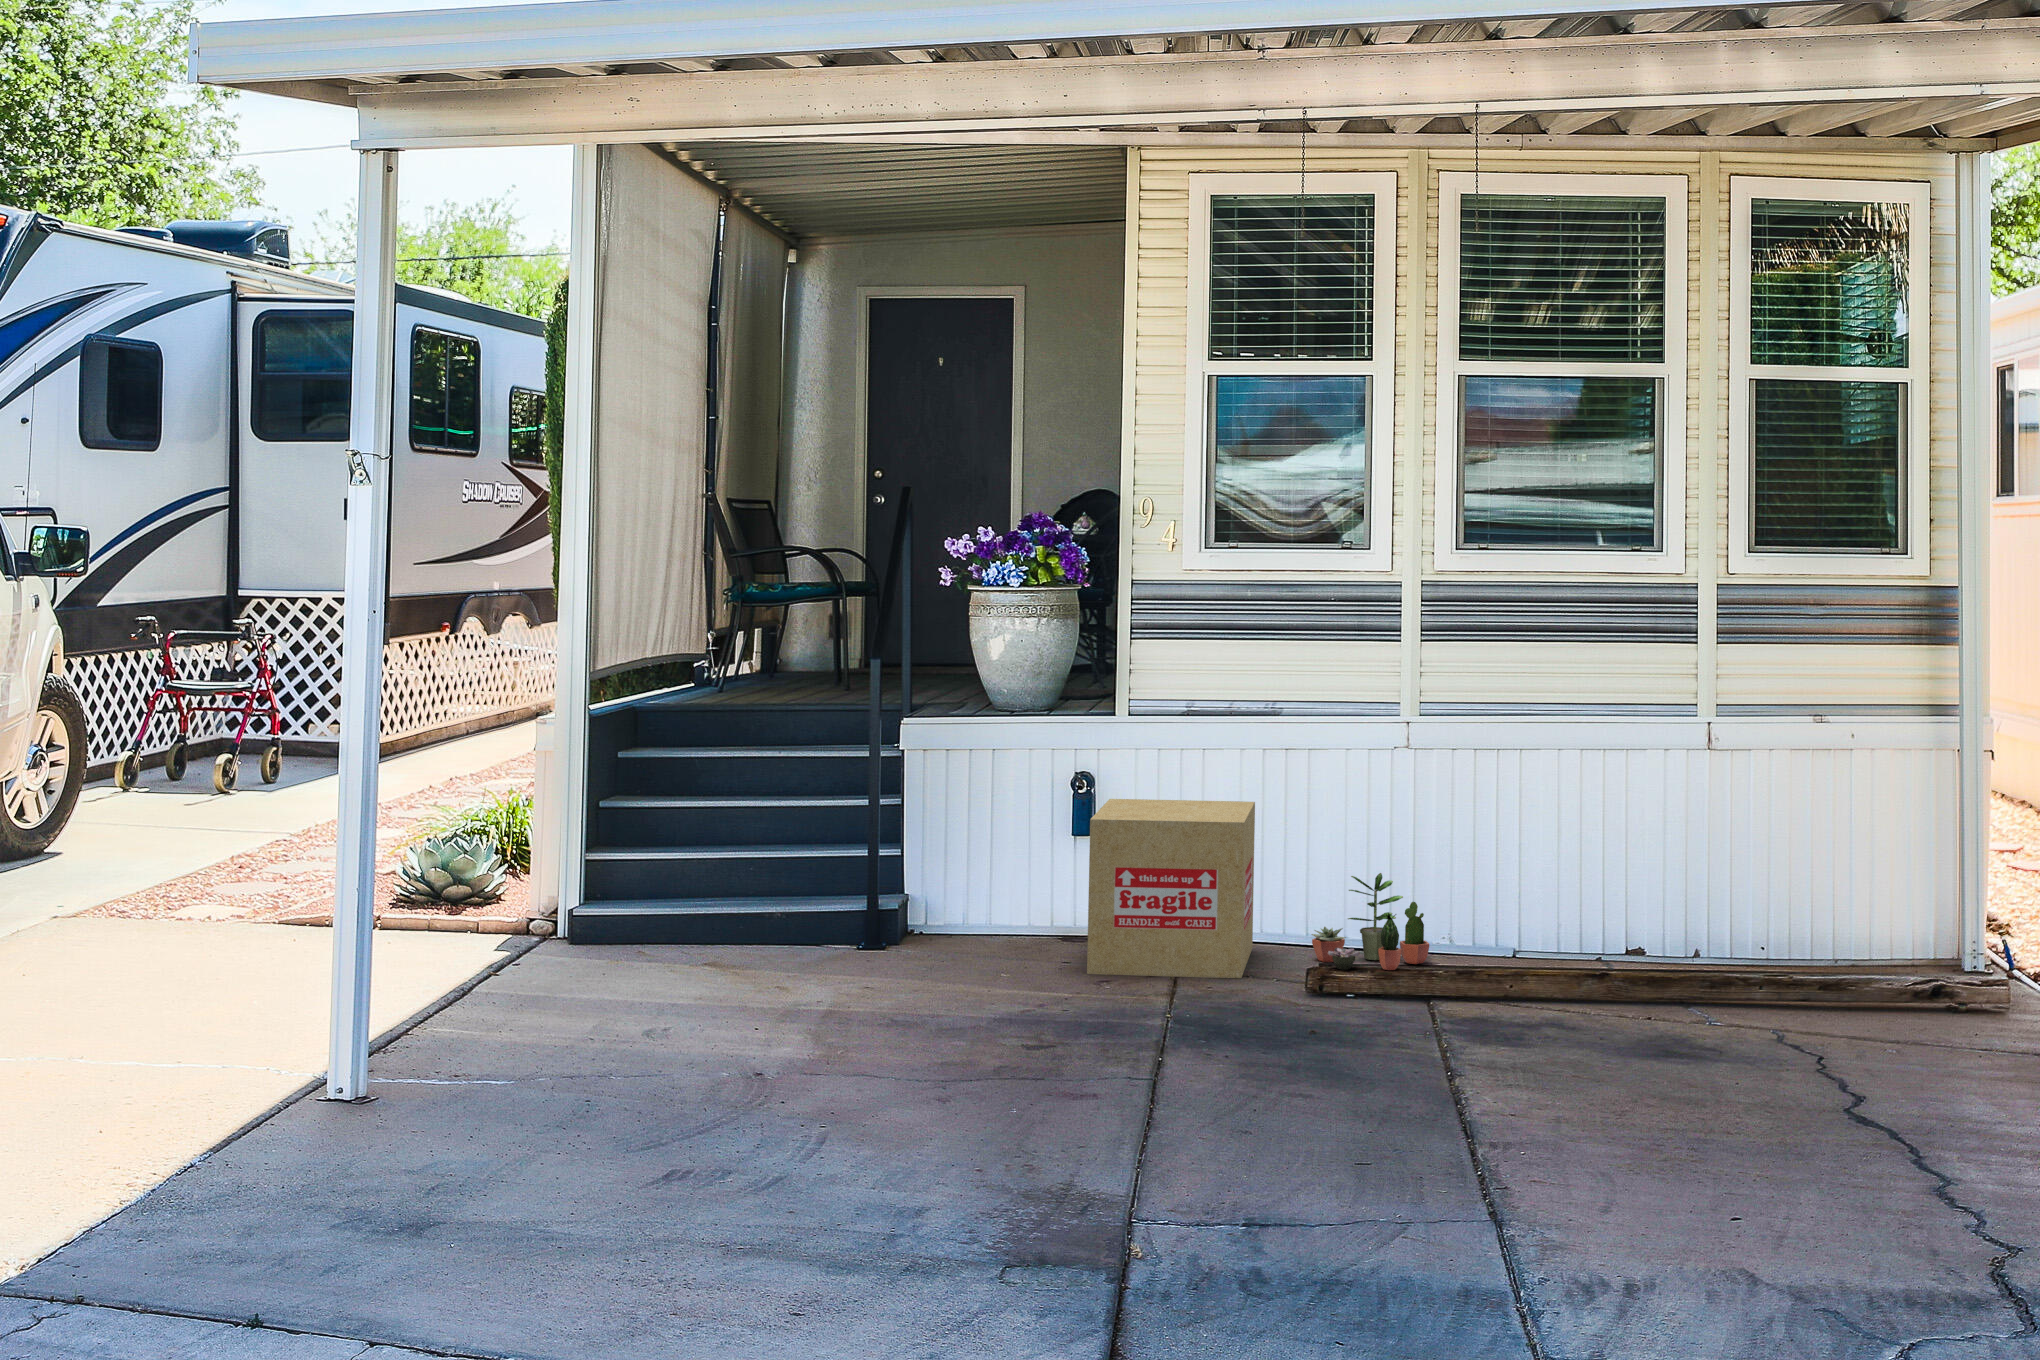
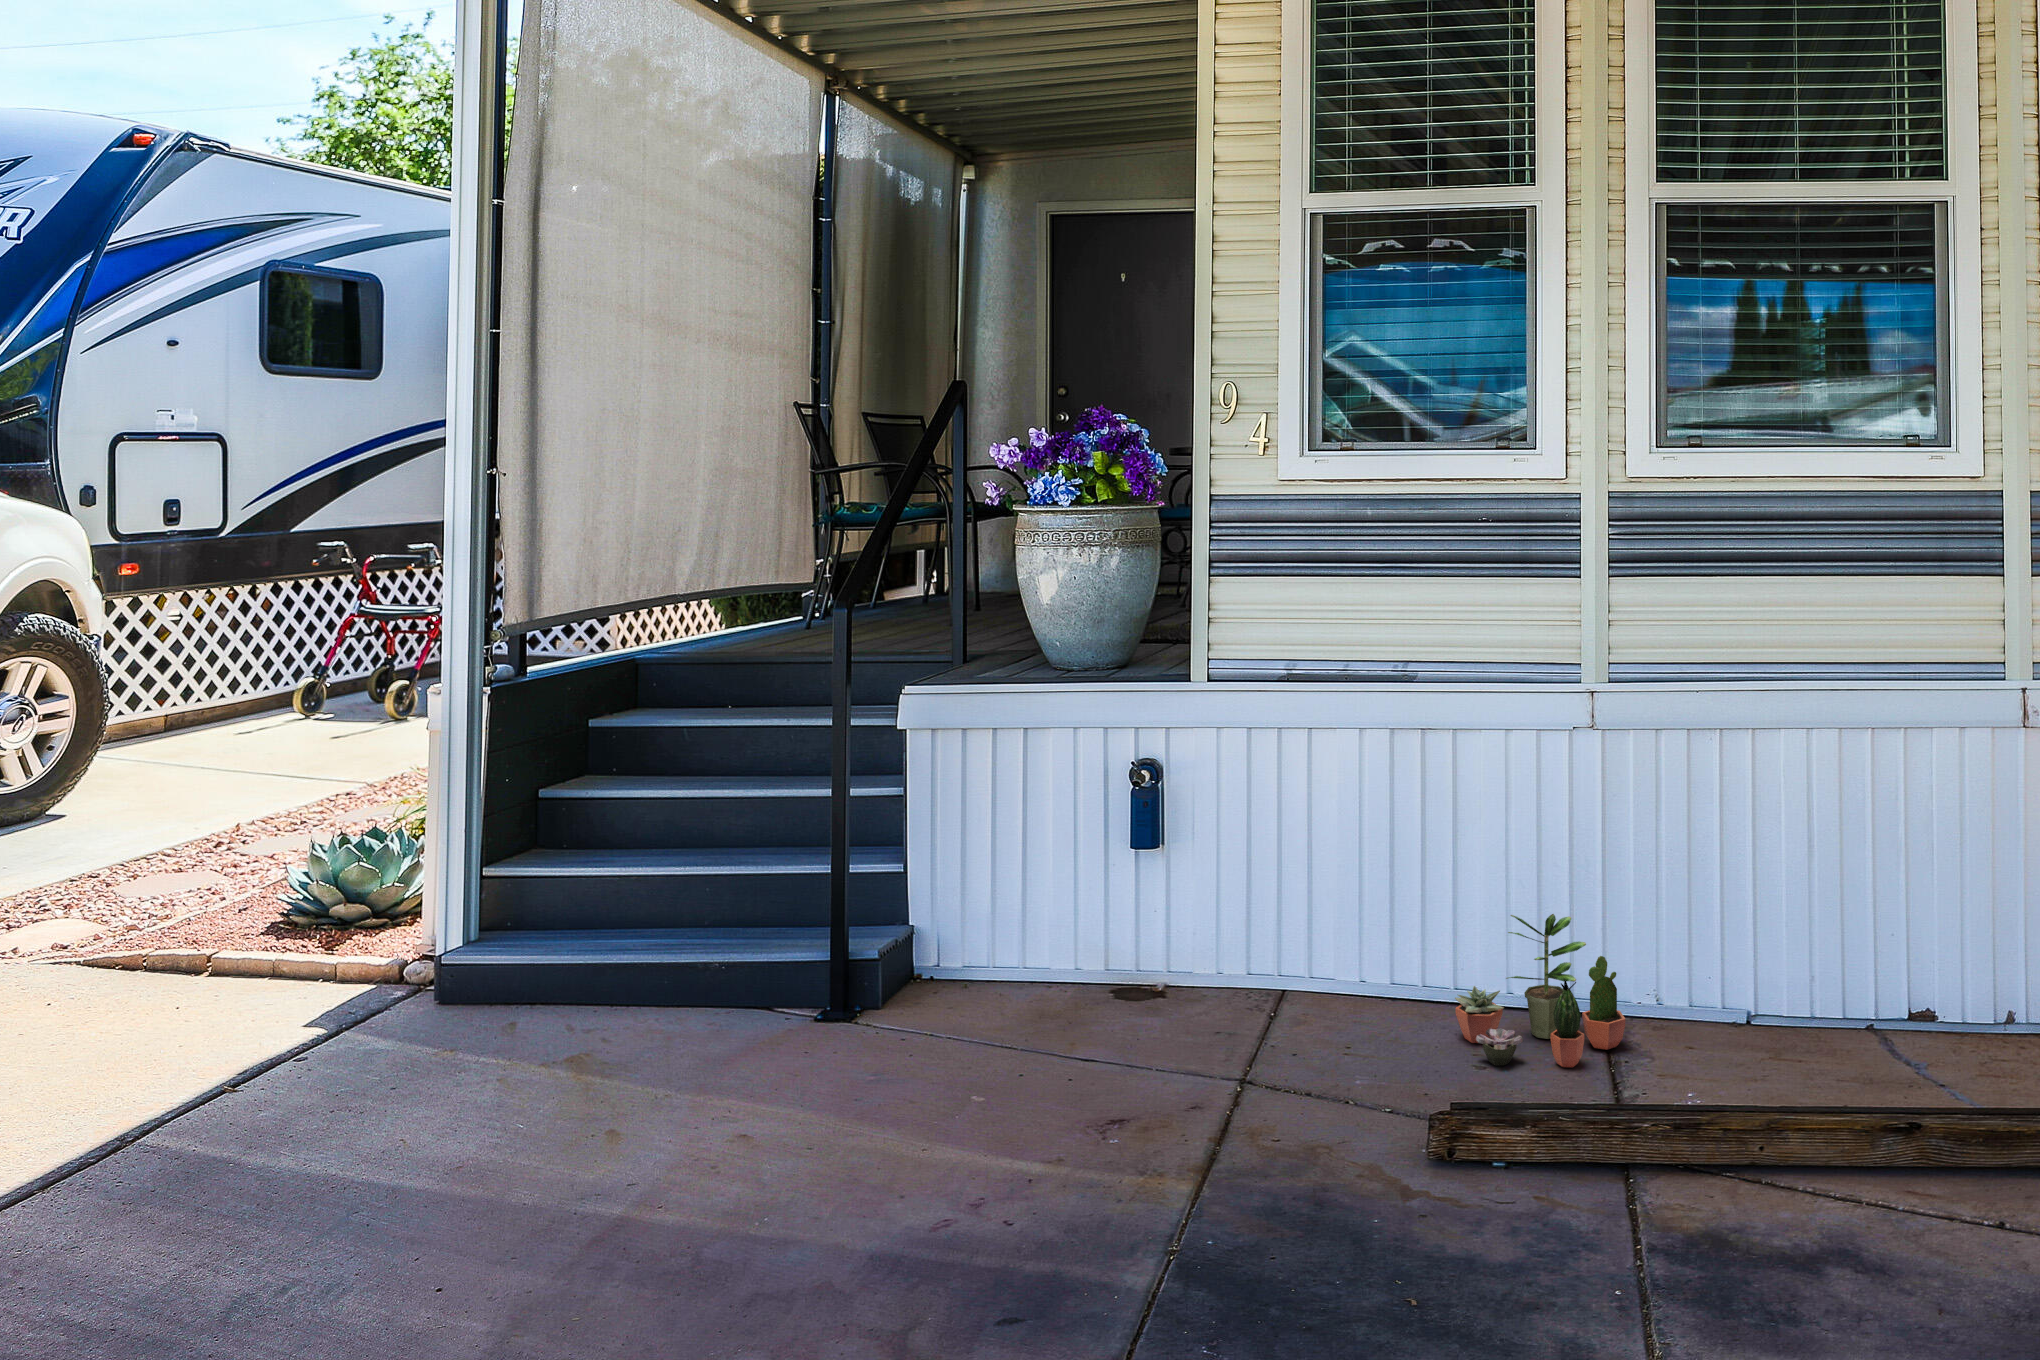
cardboard box: present [1087,799,1255,978] -> none [1113,796,1377,1094]

